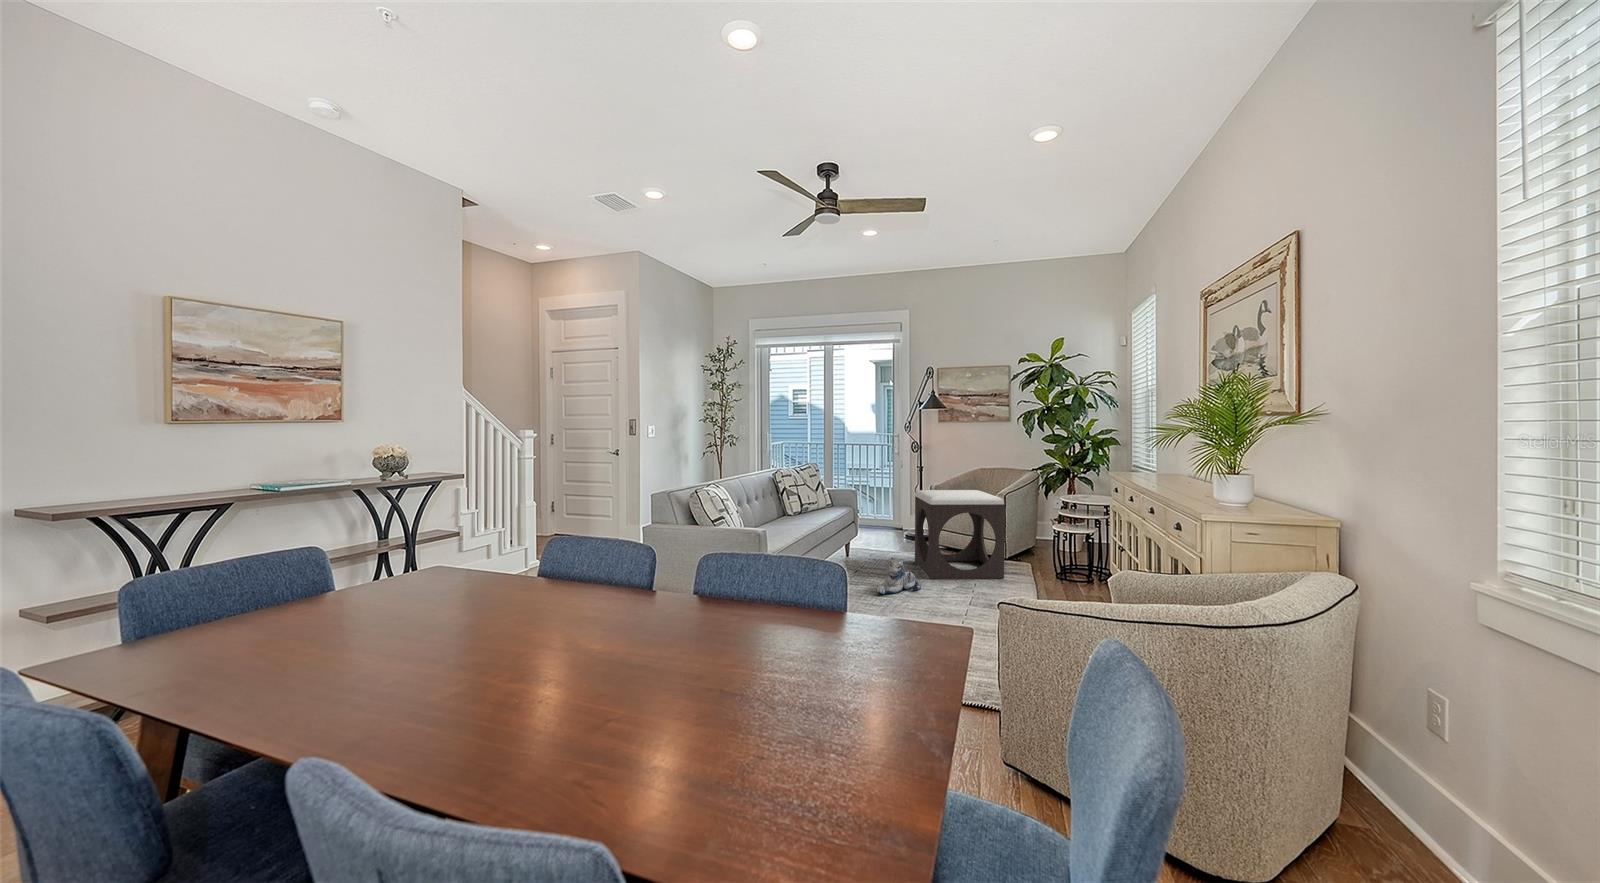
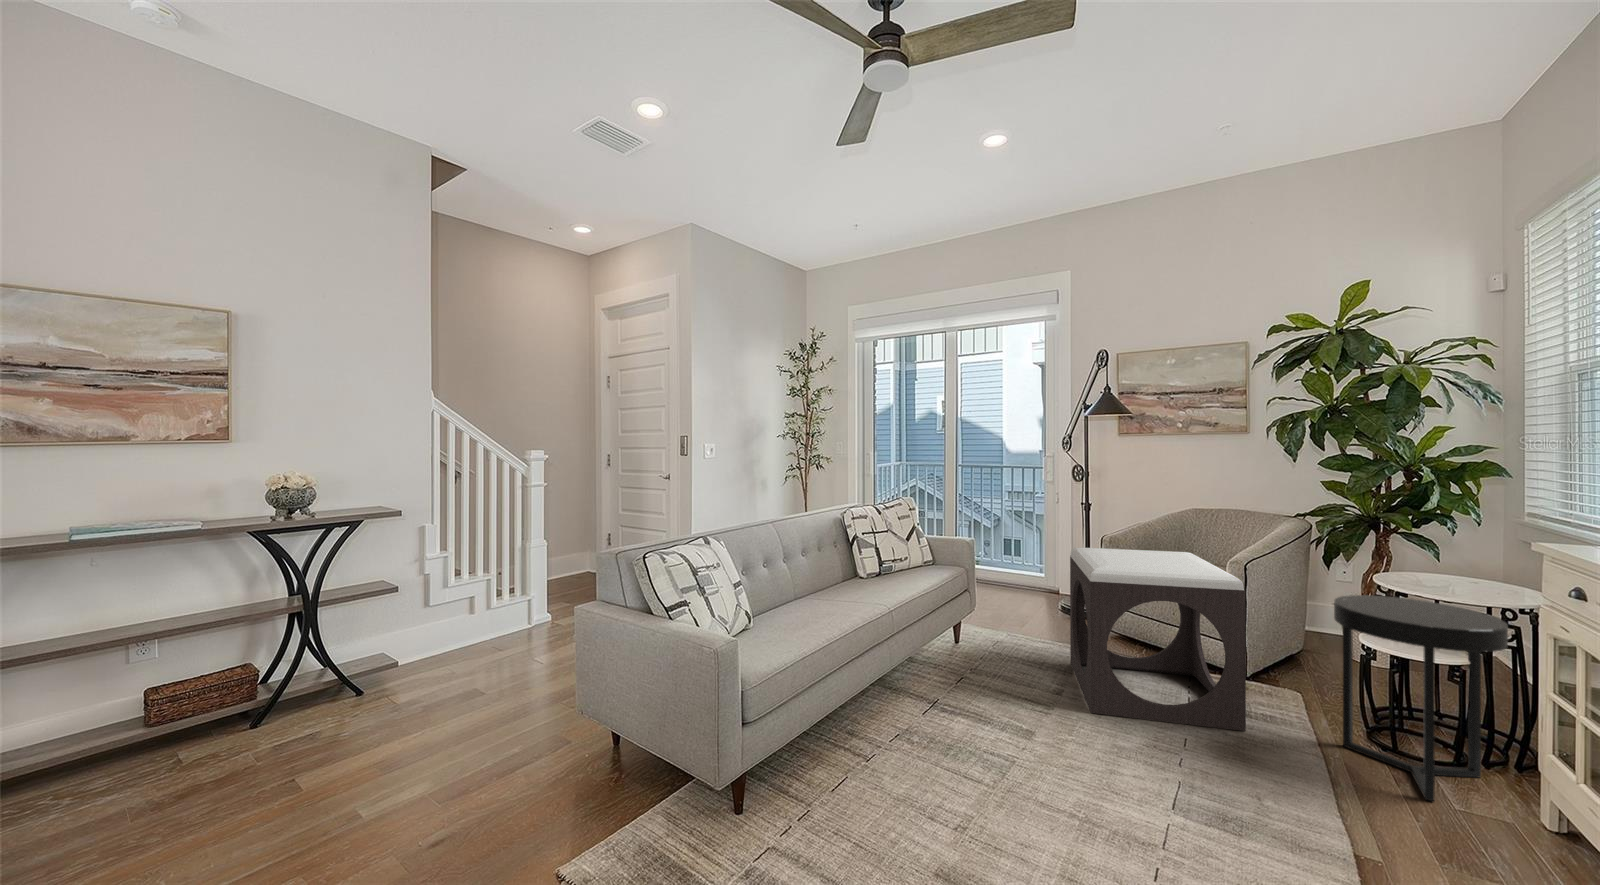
side table: none [1042,504,1105,591] -> present [1334,595,1508,801]
plush toy: present [876,557,921,594] -> none [977,677,1069,749]

